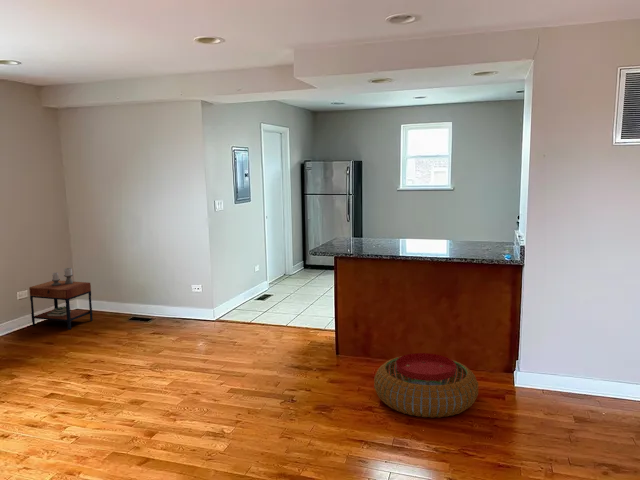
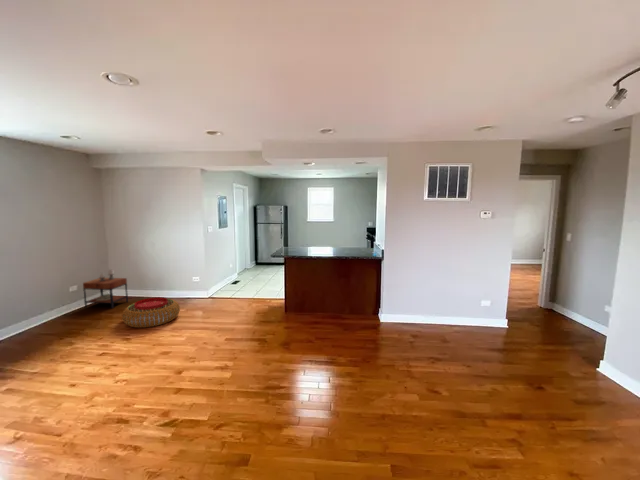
pouf: present [374,353,478,418] -> present [122,297,180,328]

